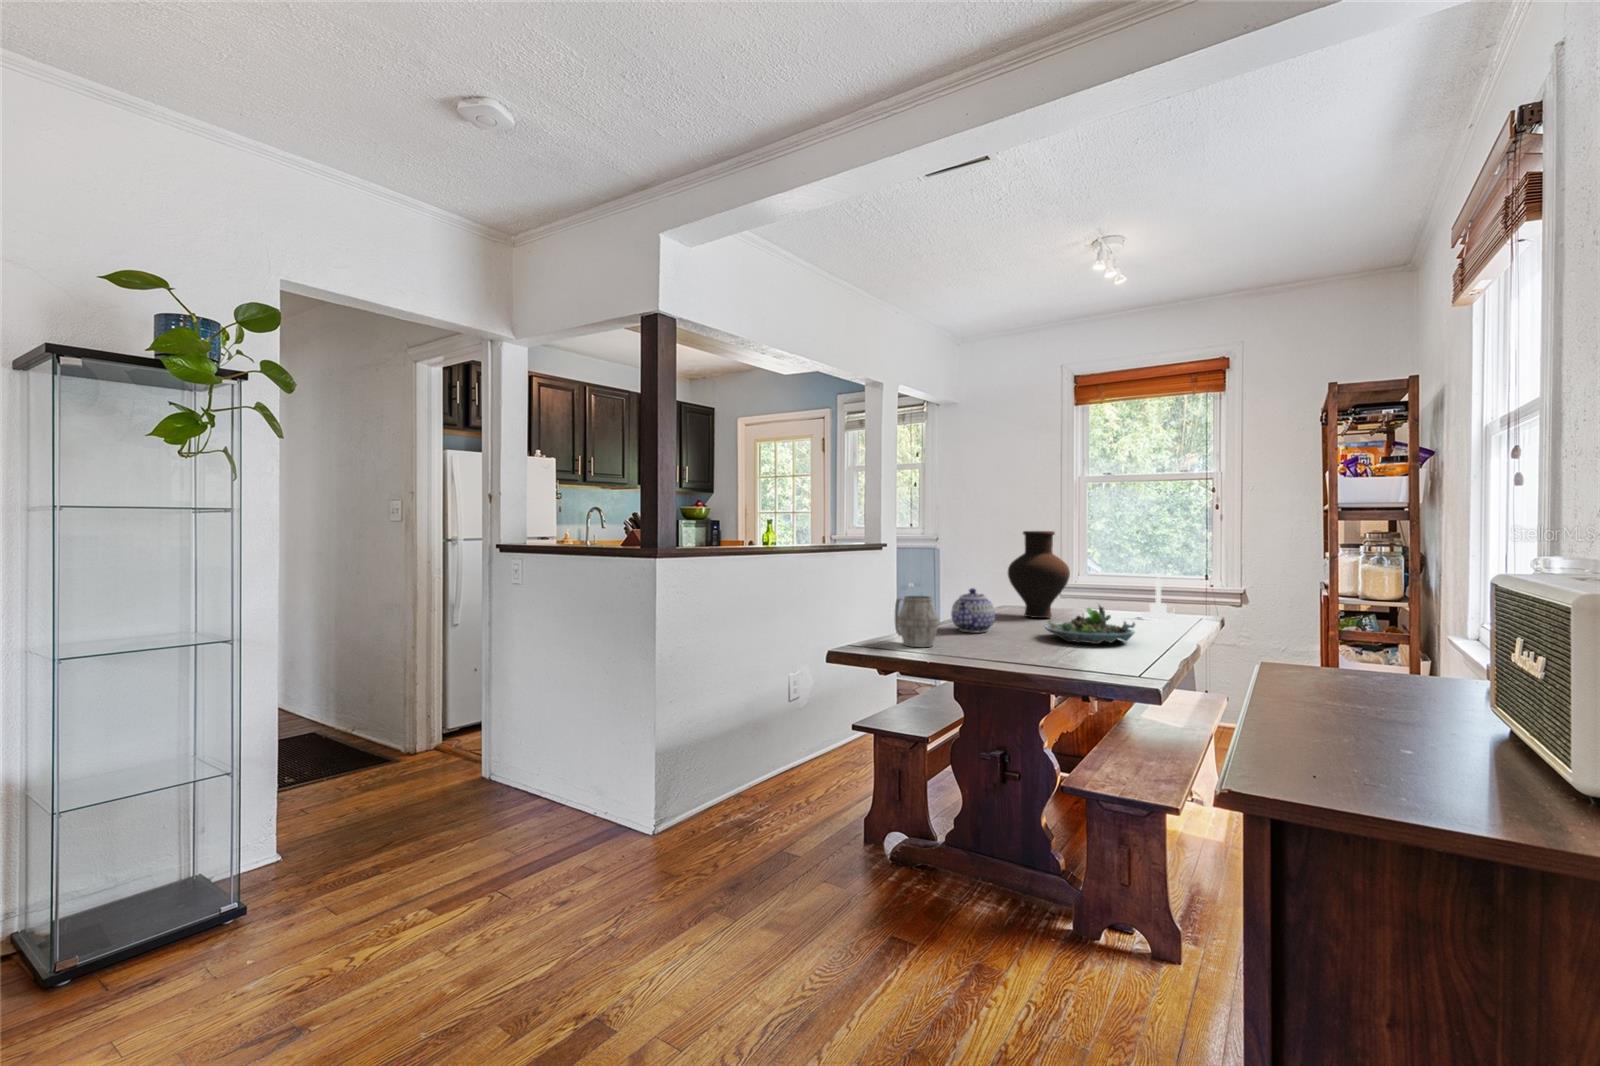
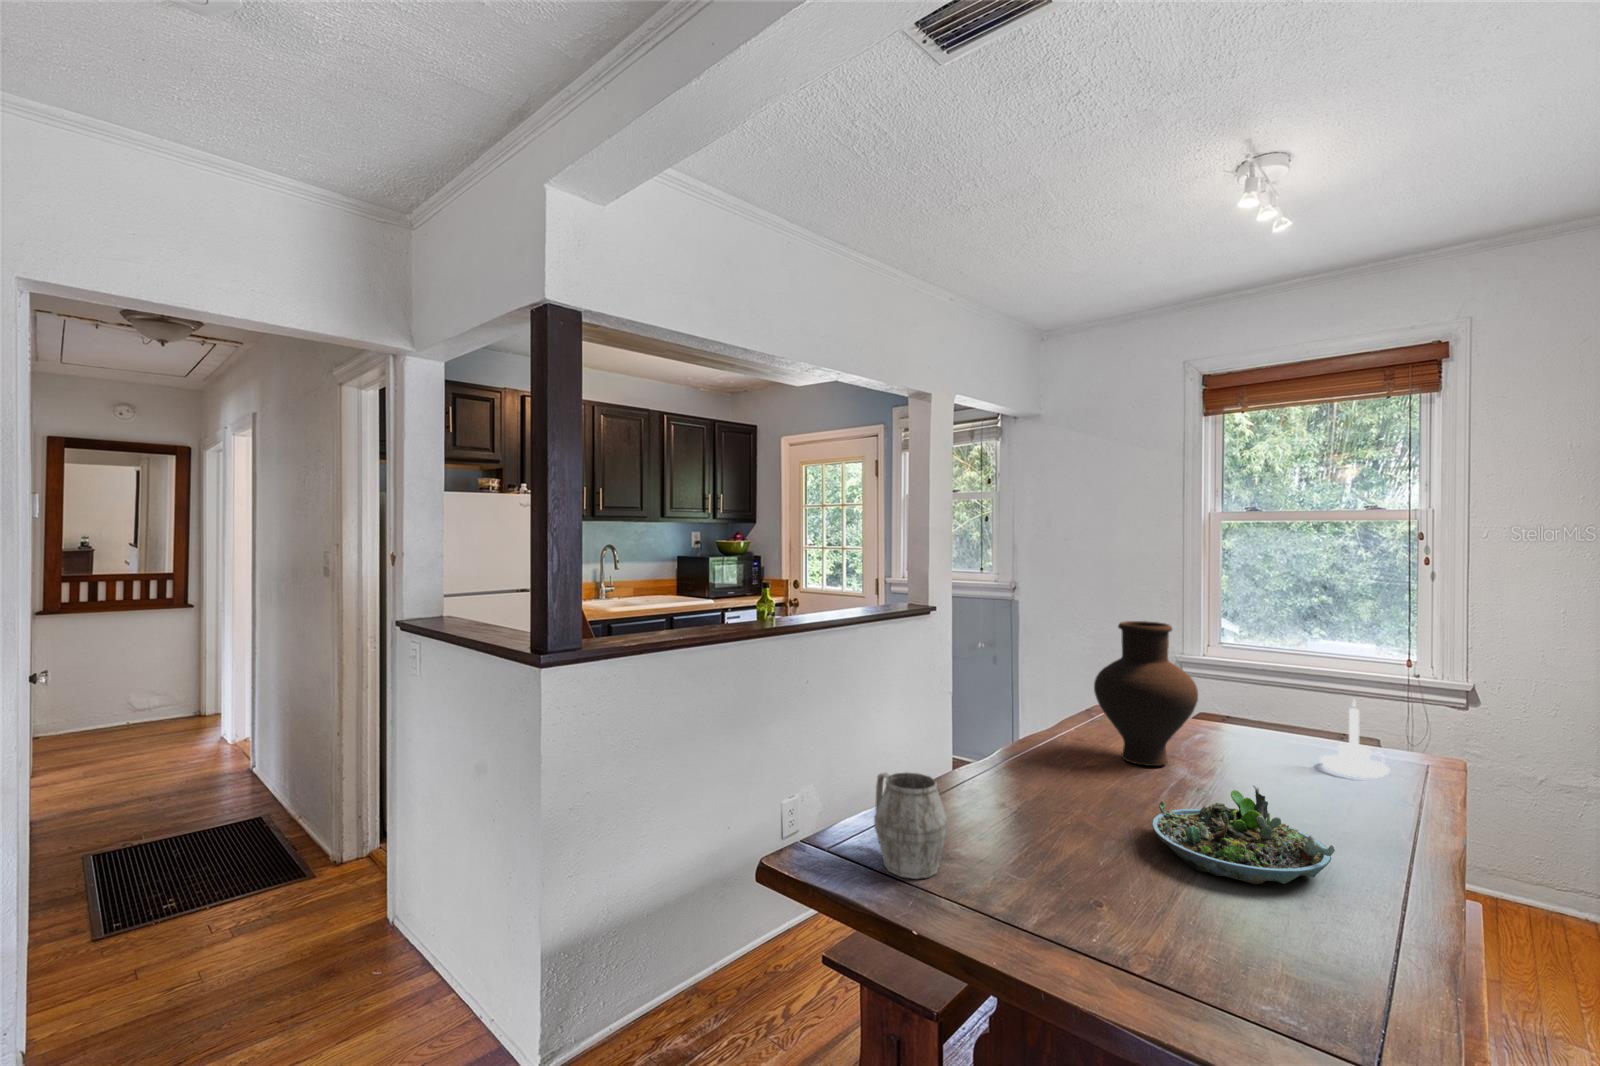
teapot: present [951,588,995,633] -> none [989,737,1064,817]

